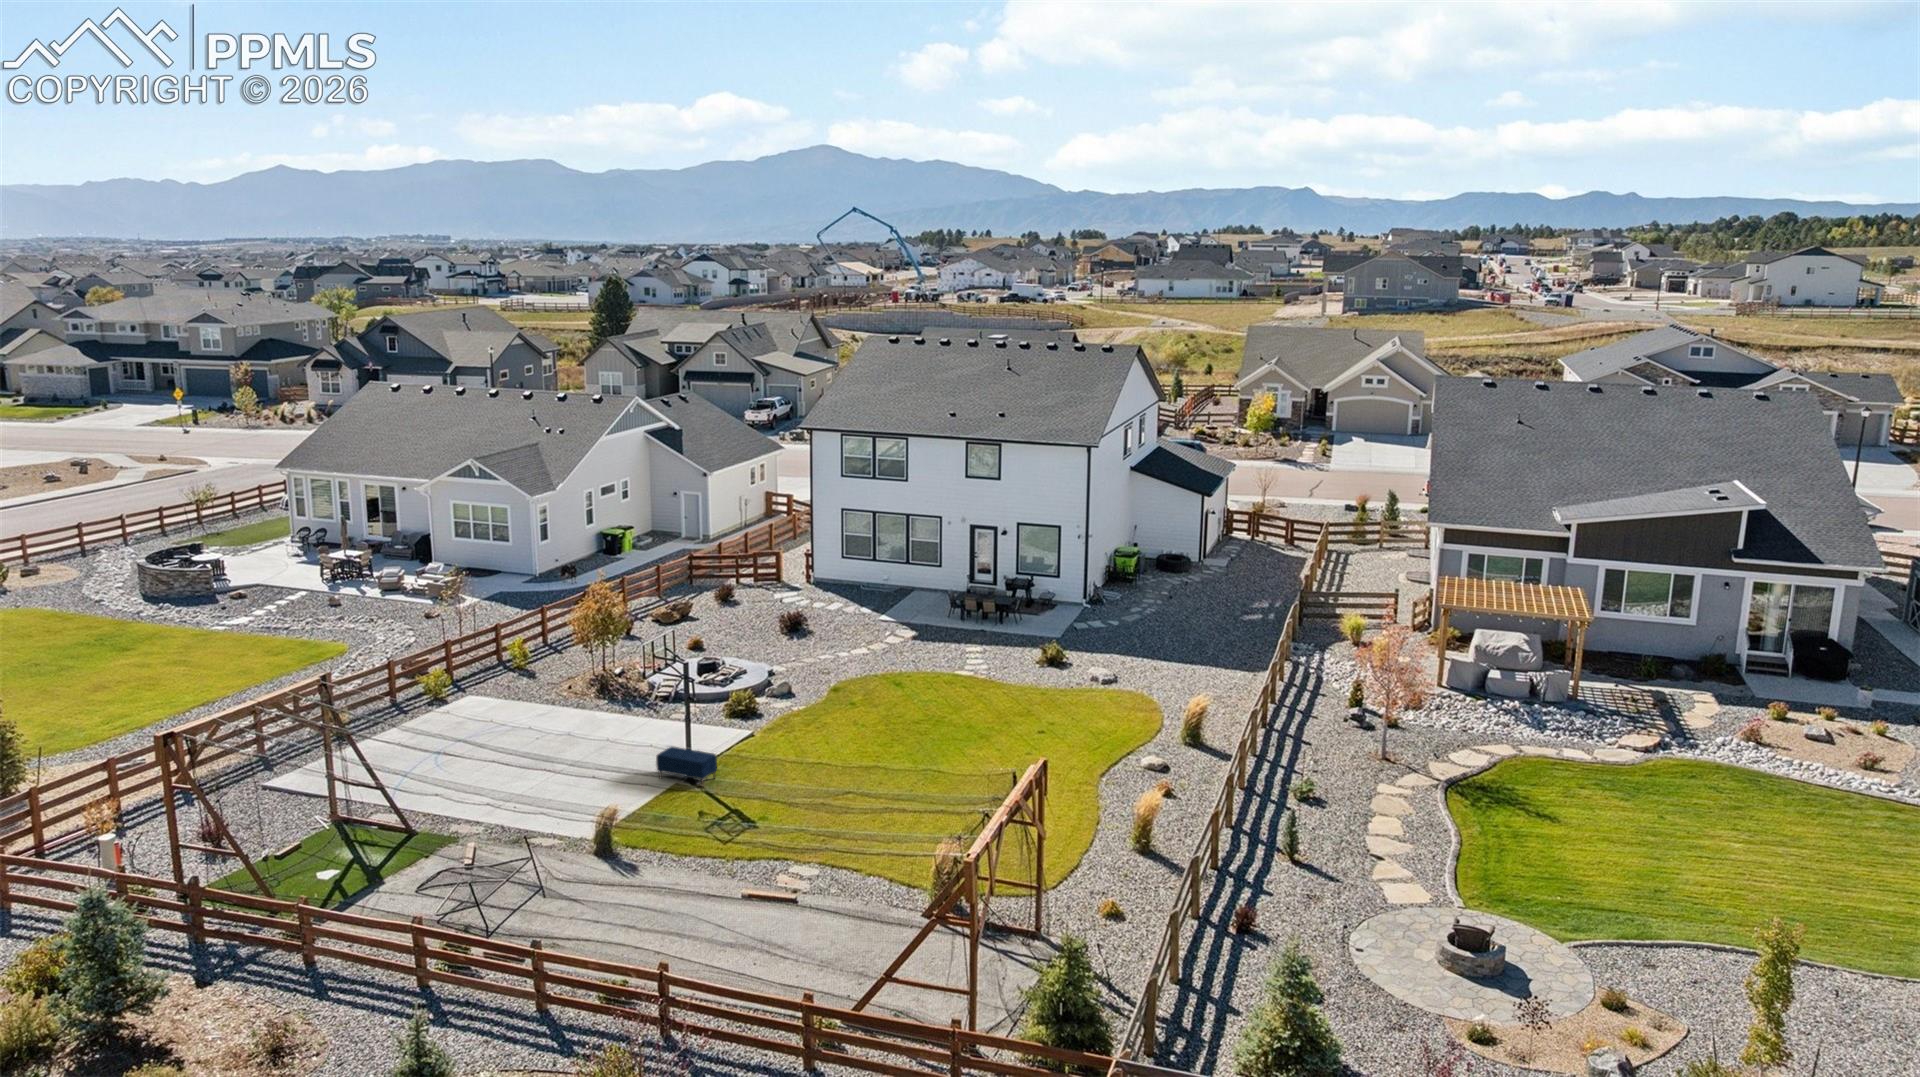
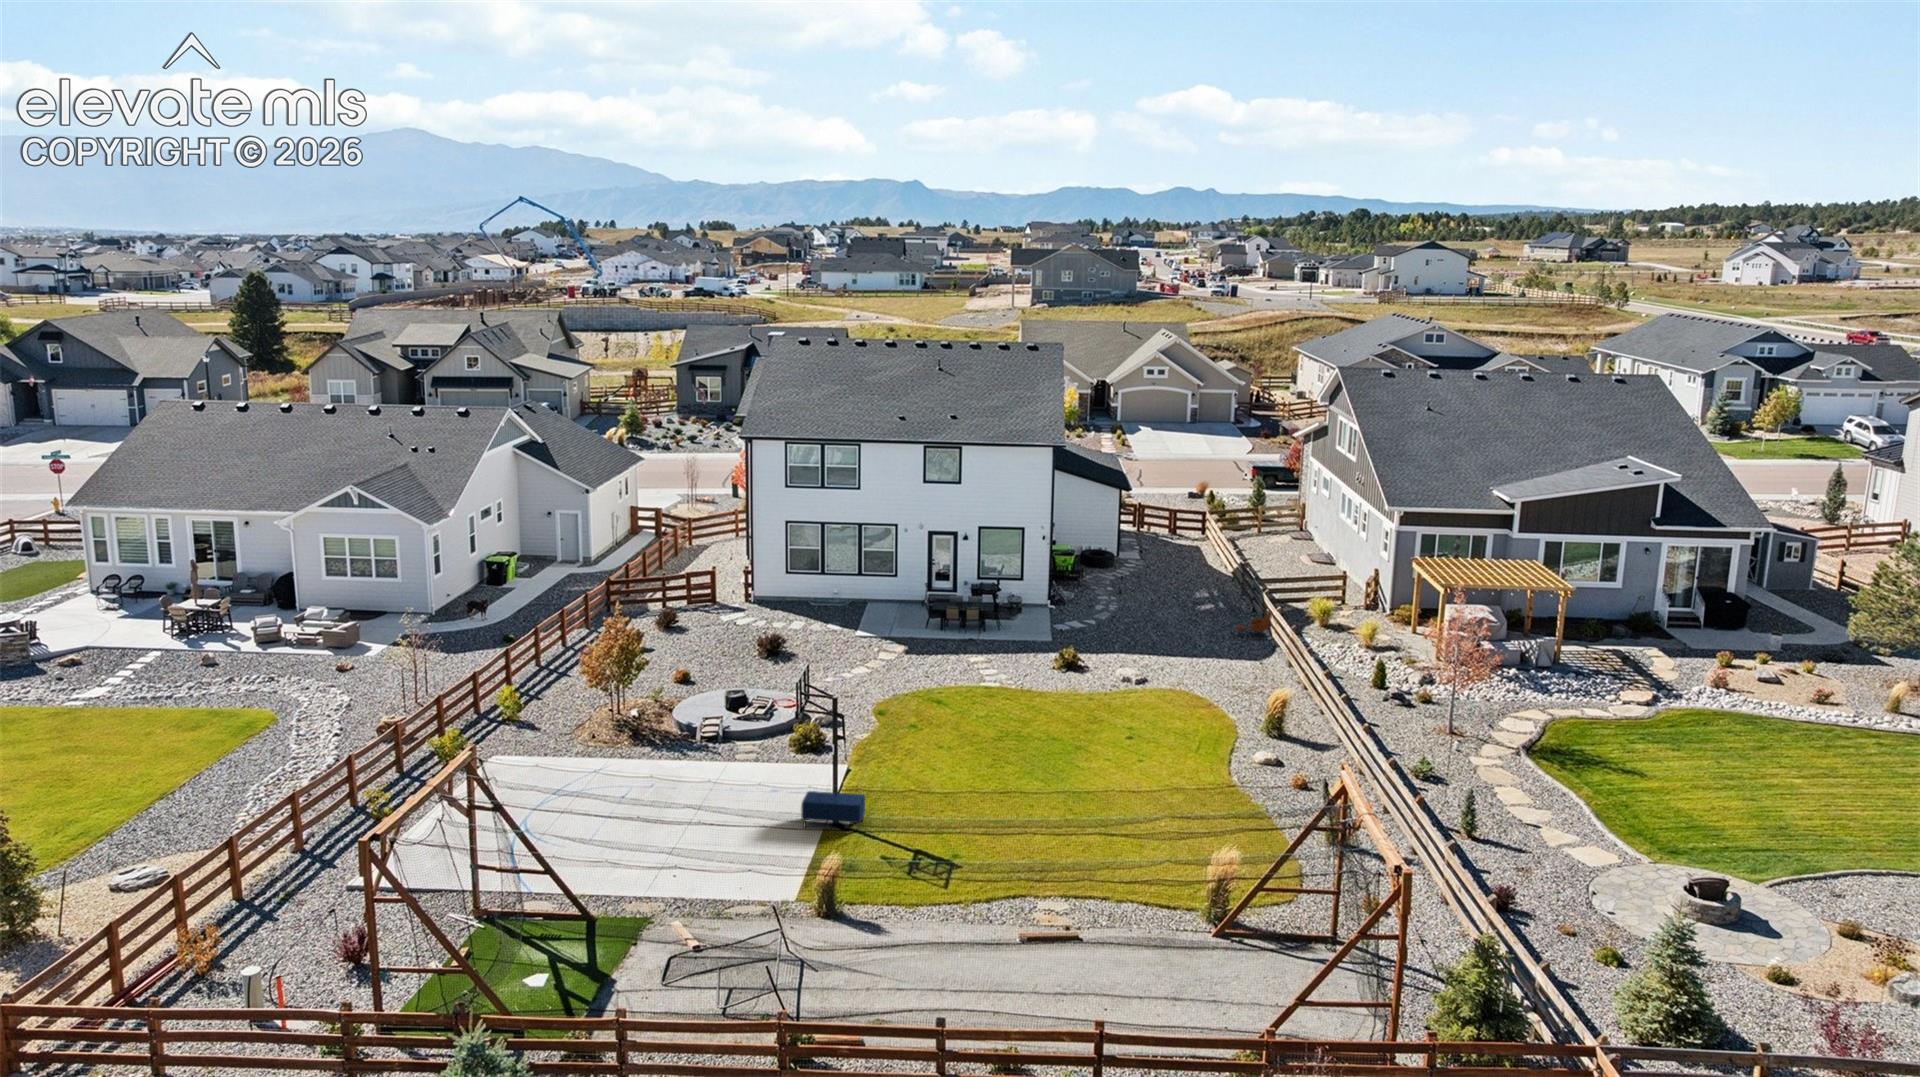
lounge chair: none [1247,622,1288,651] -> present [1236,610,1272,636]

